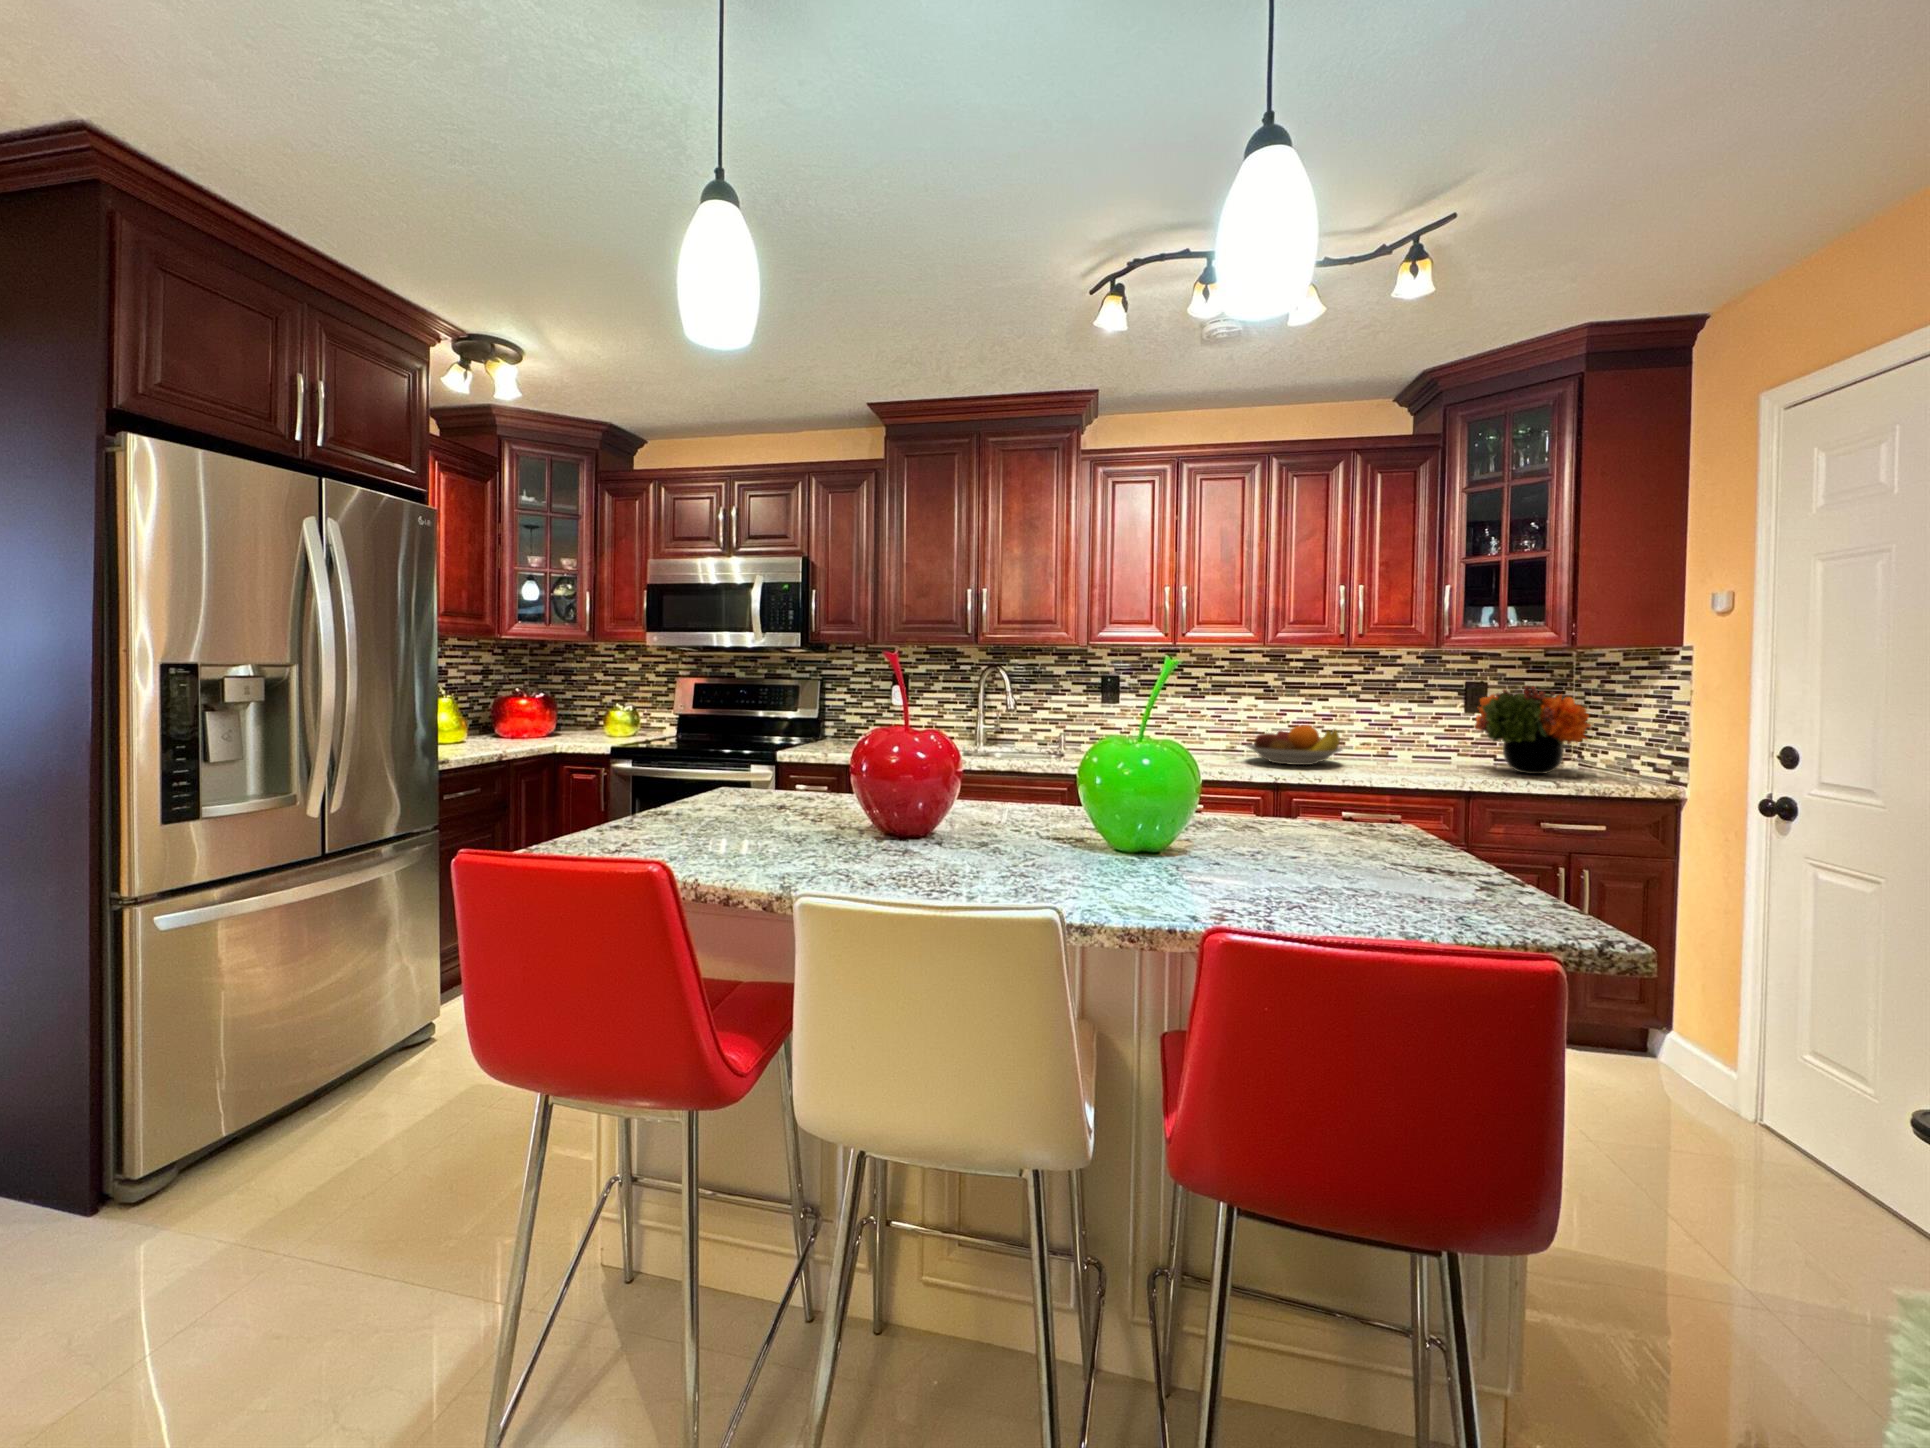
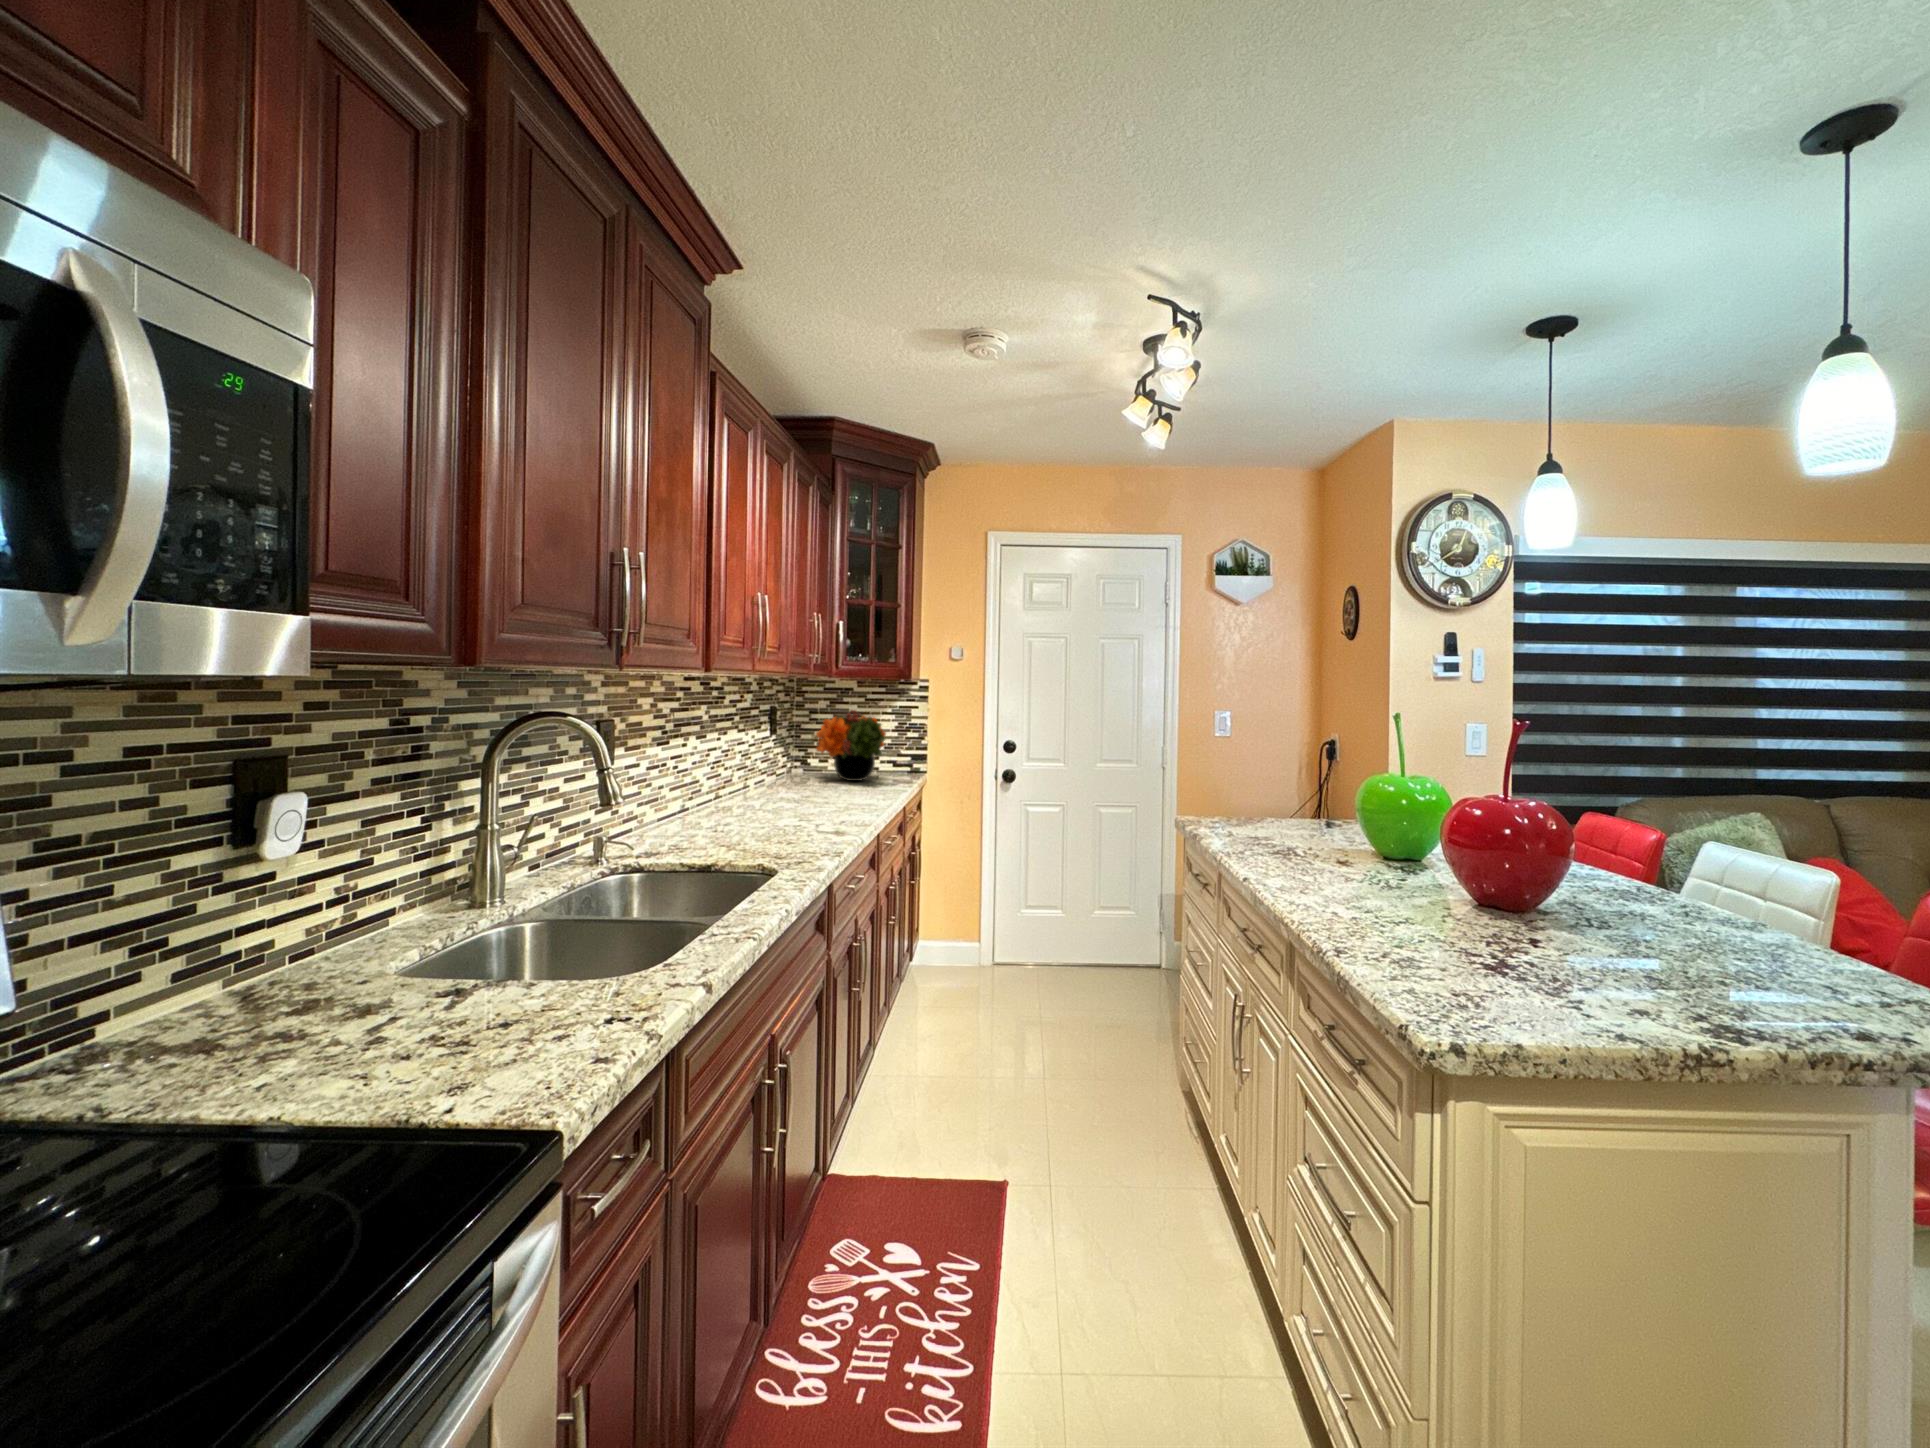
fruit bowl: present [1246,725,1342,765] -> none [727,763,833,811]

